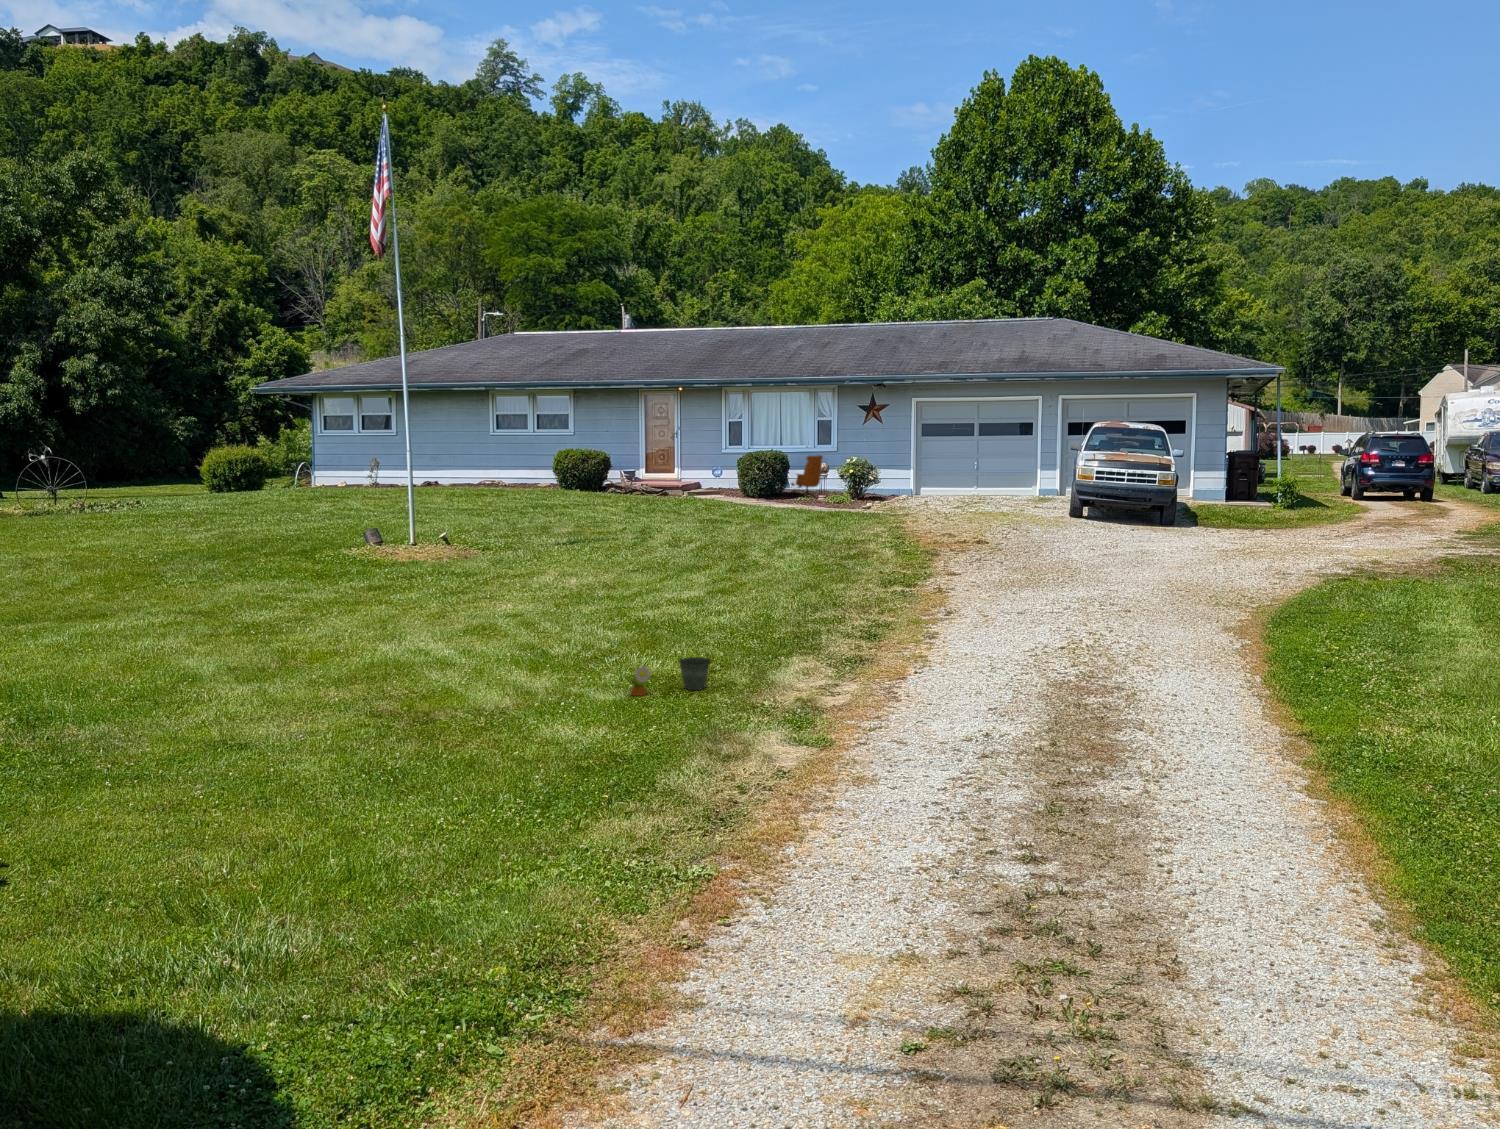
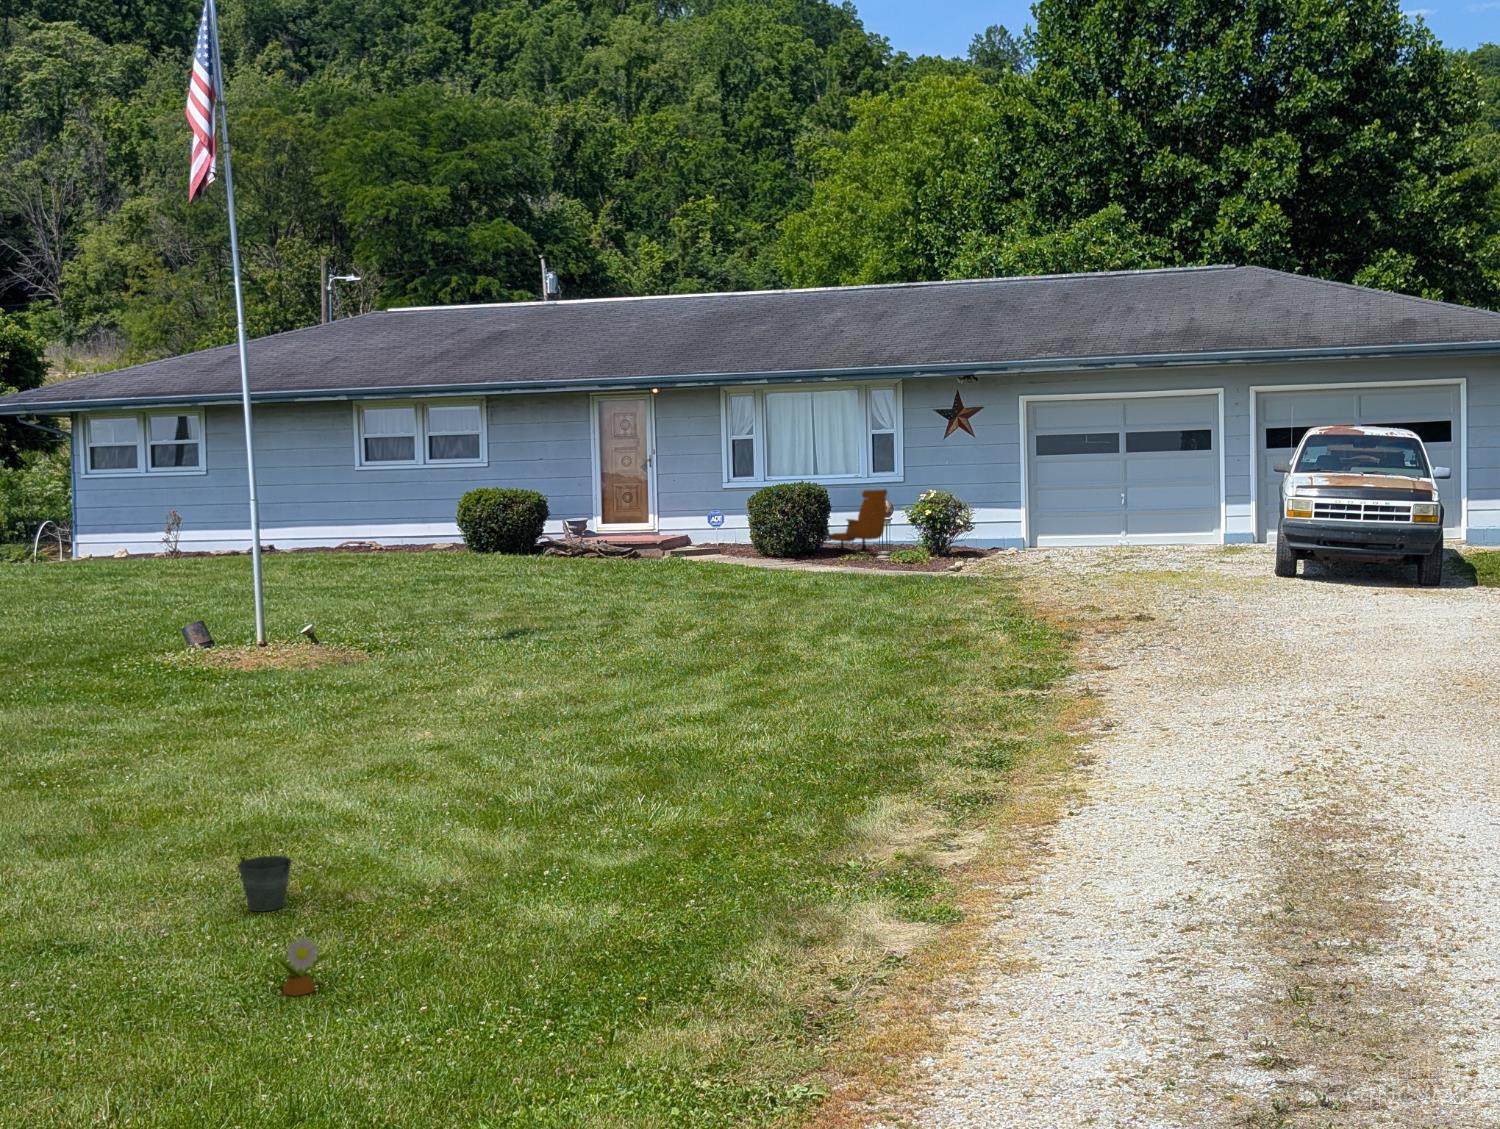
bucket: present [679,657,711,690] -> present [238,836,292,911]
decorative plant: present [625,666,653,696] -> present [271,937,330,996]

